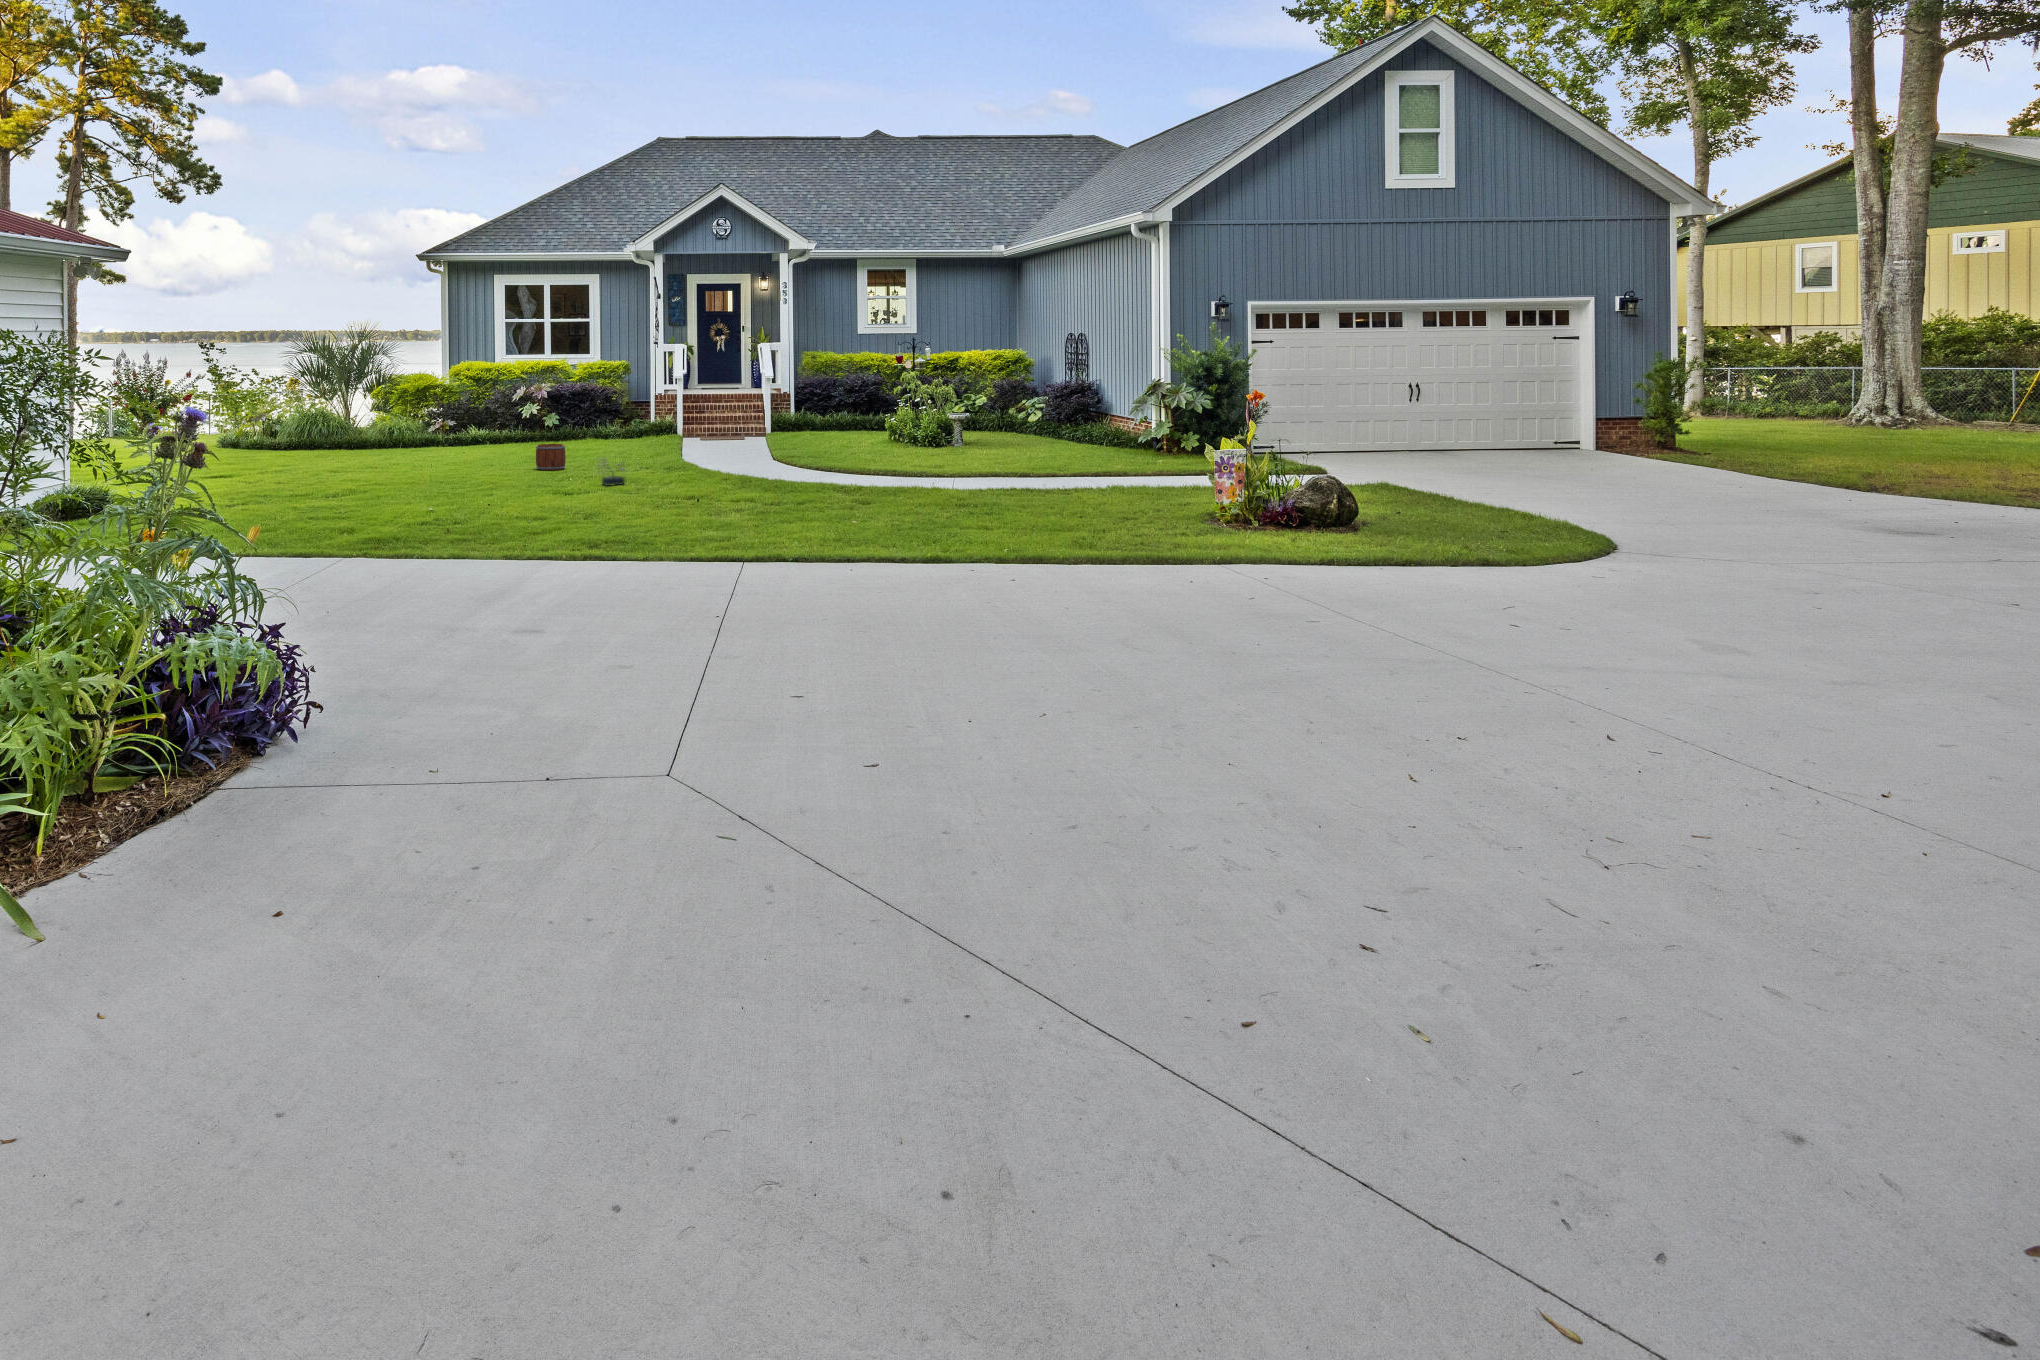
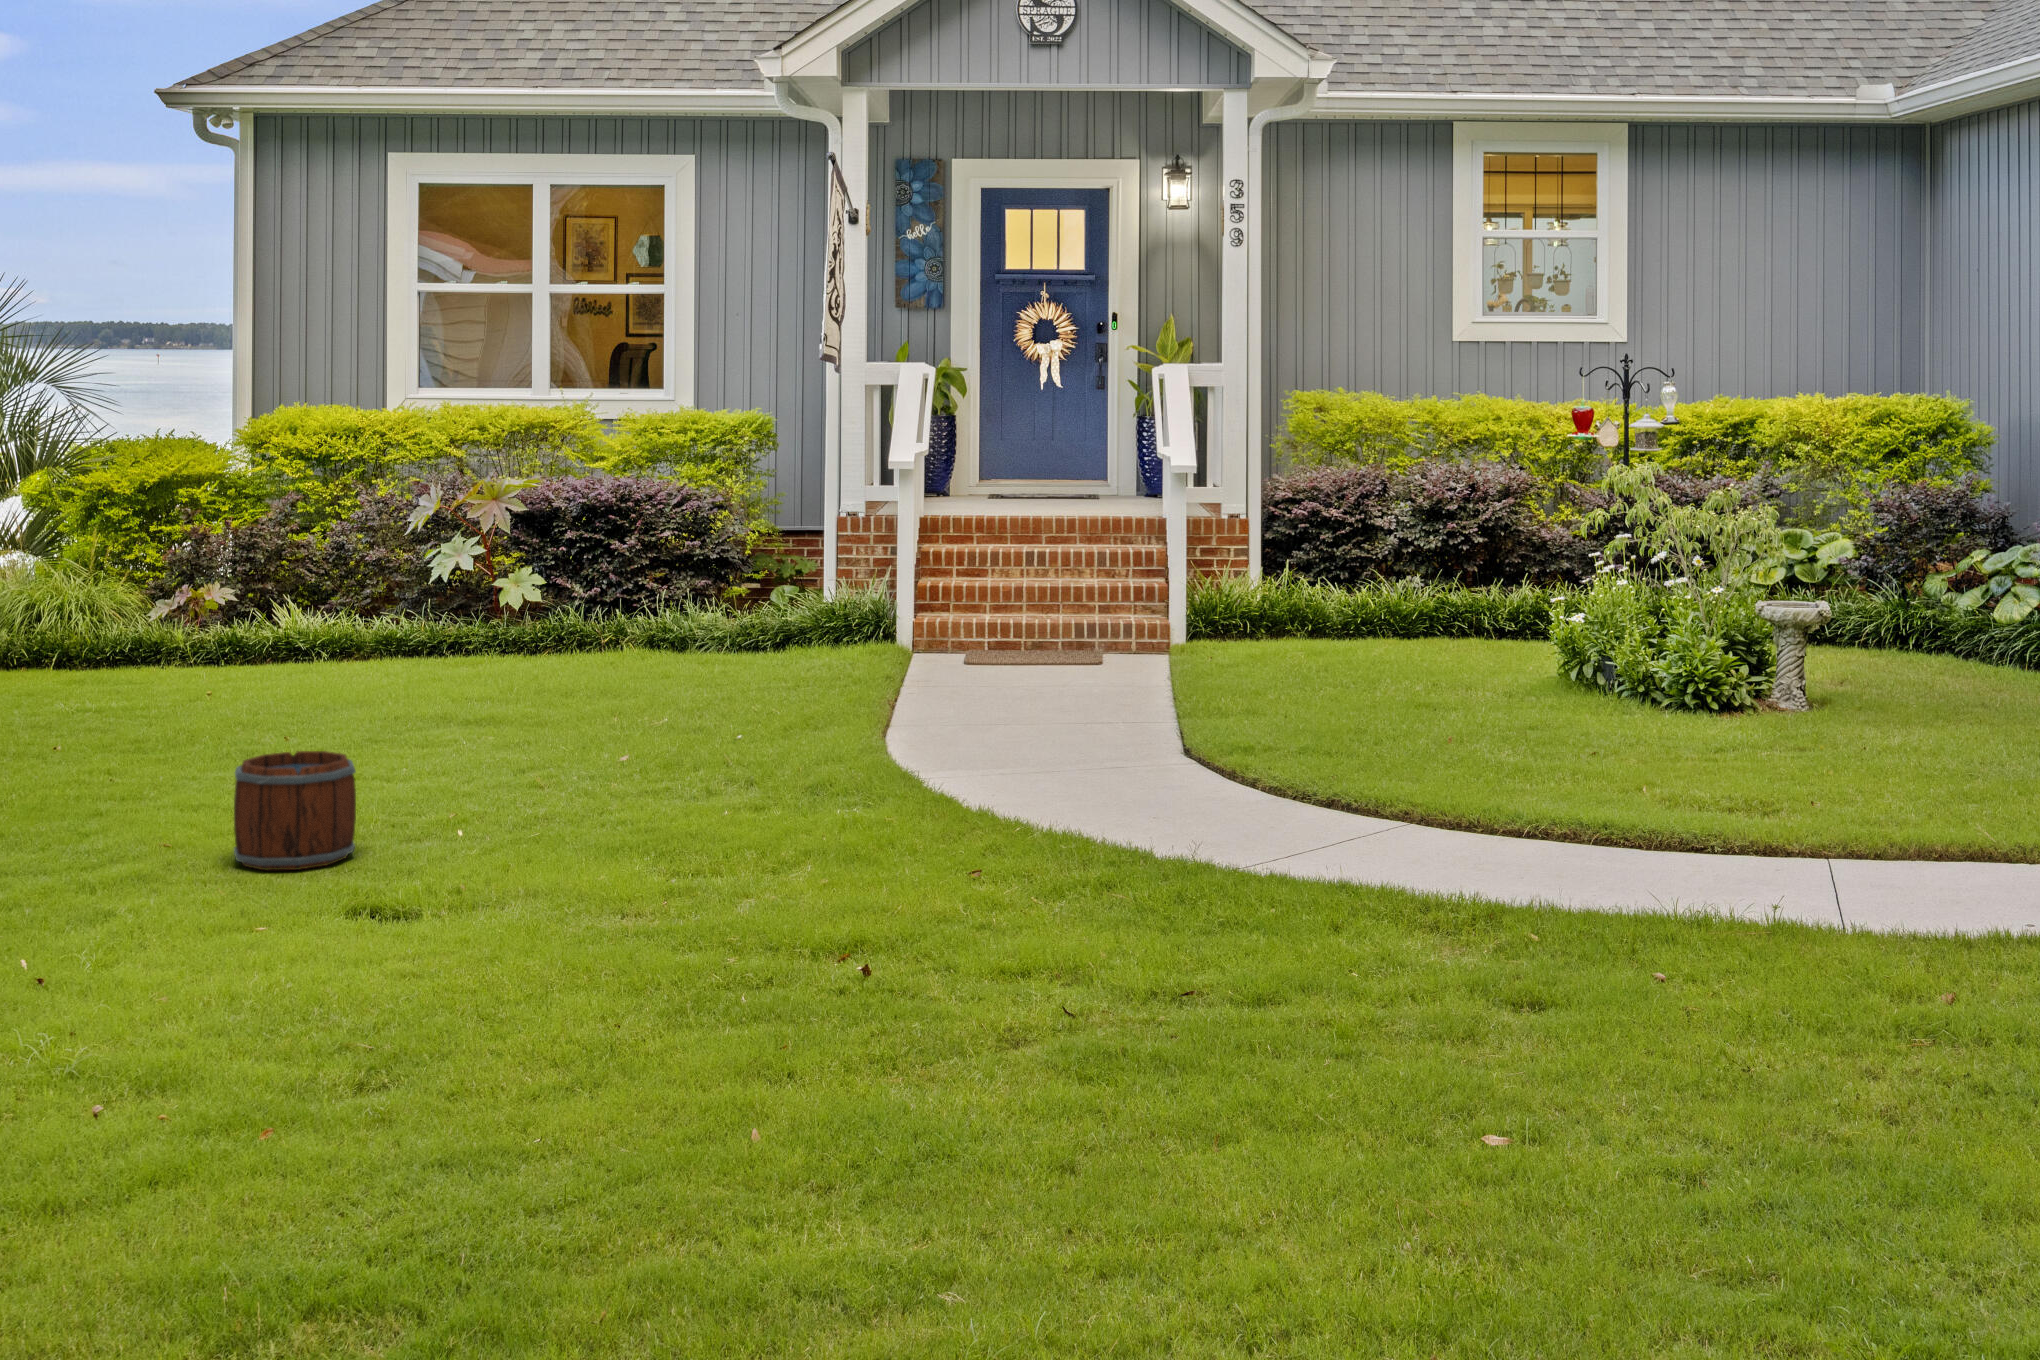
decorative plant: present [600,458,625,486] -> none [329,904,498,1048]

